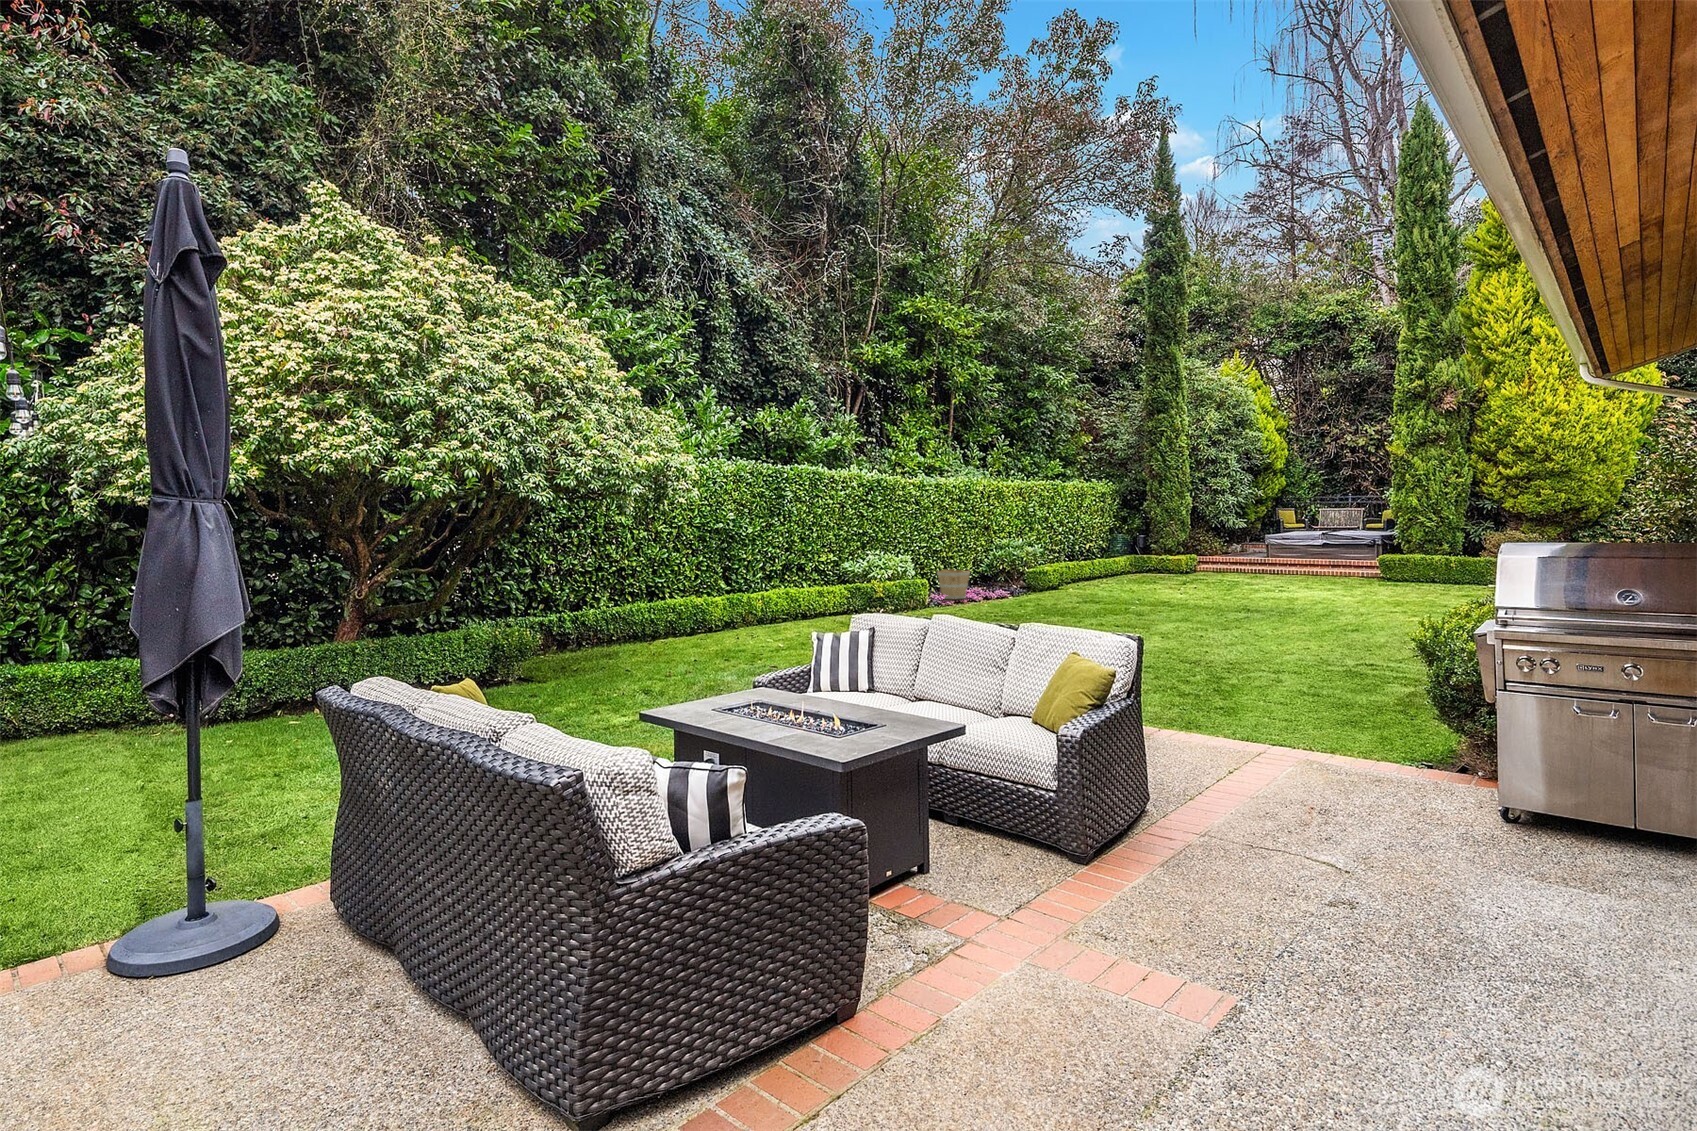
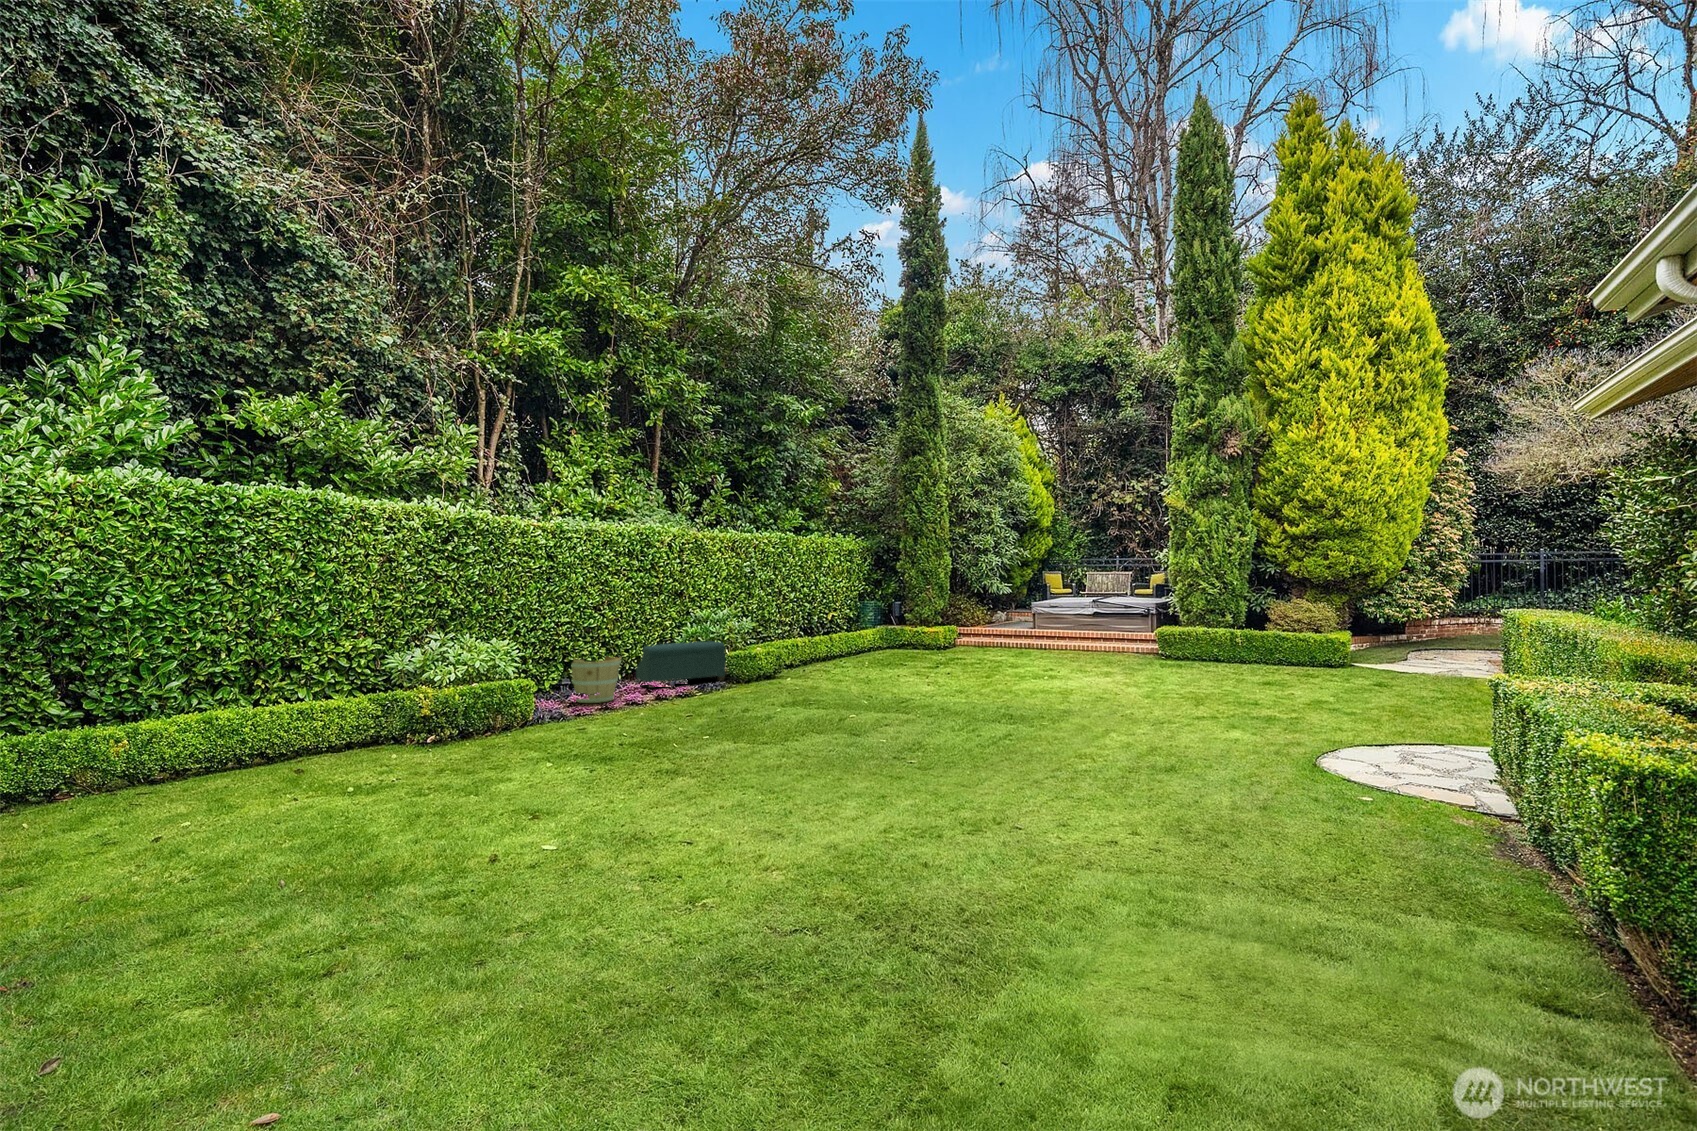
bench: none [969,563,1031,593] -> present [636,641,725,688]

